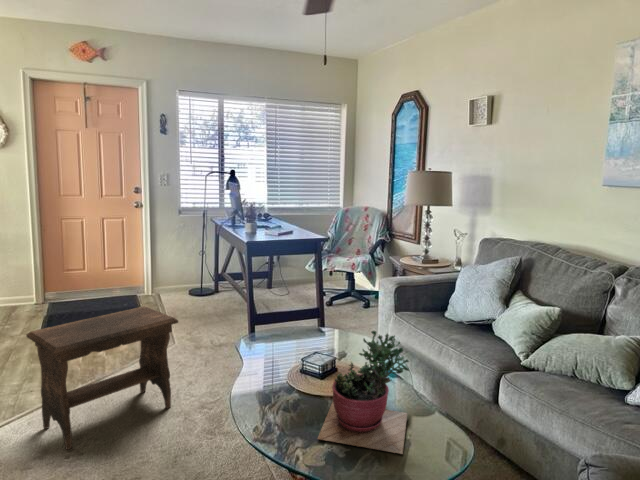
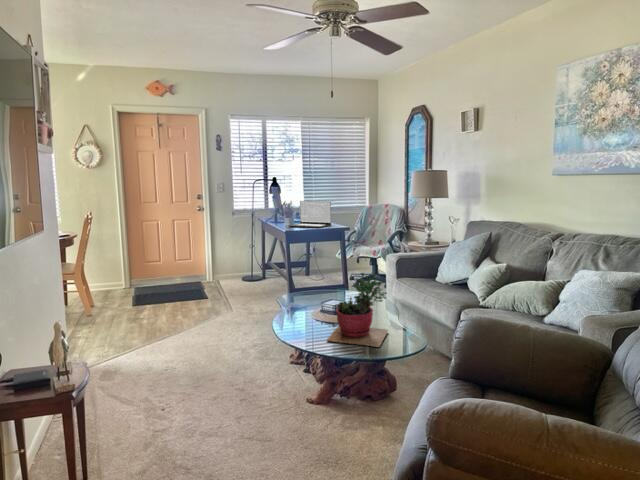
laptop: none [250,202,305,238] -> present [289,201,331,228]
footstool: present [26,306,178,450] -> none [136,276,236,367]

